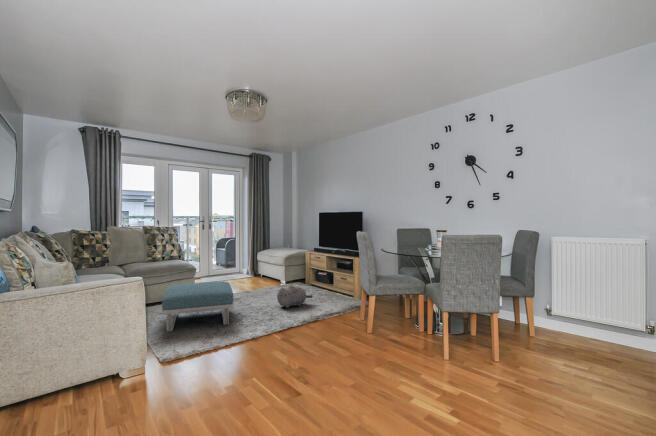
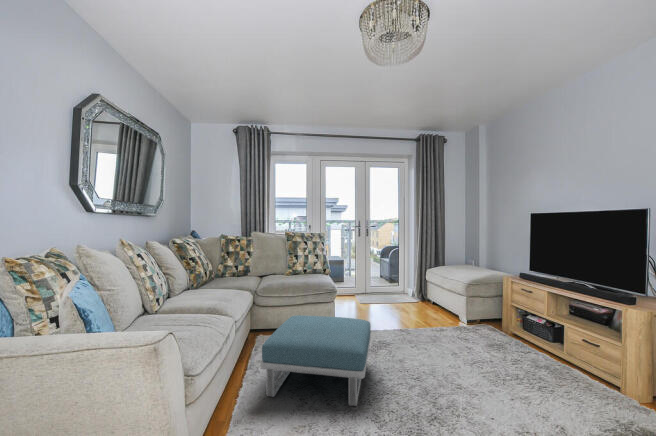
plush toy: present [277,286,313,308] -> none [448,346,521,388]

